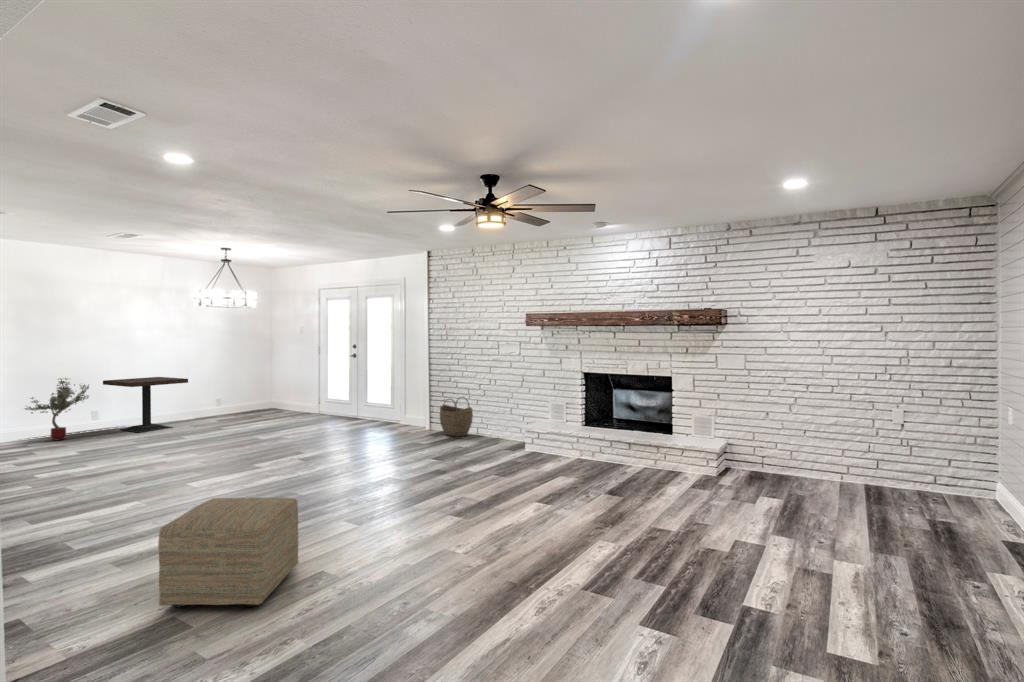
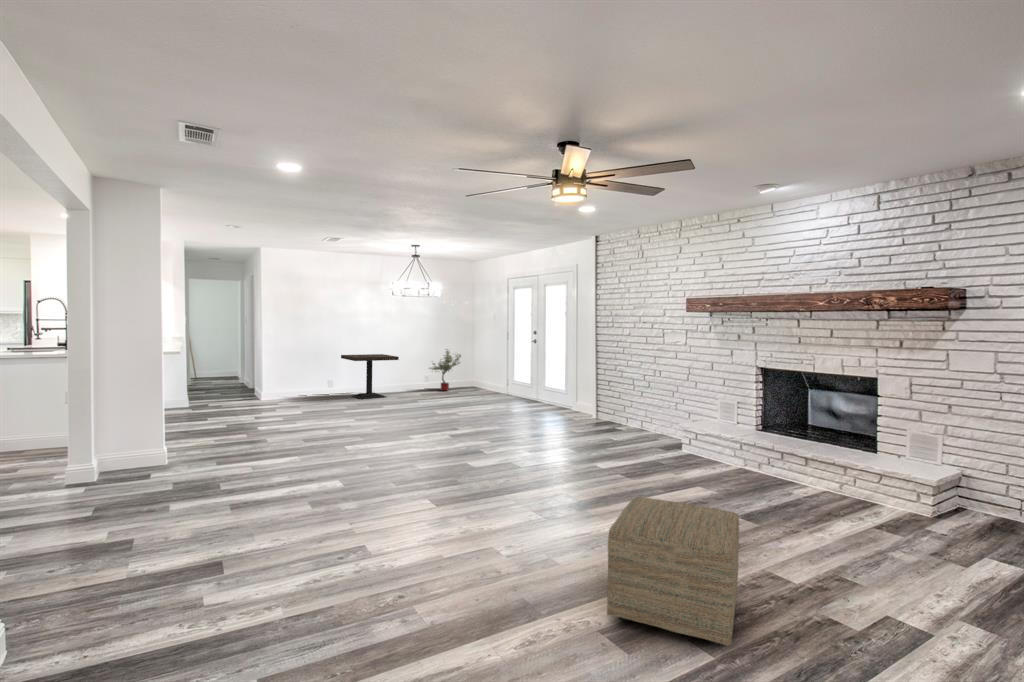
potted tree: present [25,378,89,441] -> present [430,349,461,391]
woven basket: present [440,397,473,437] -> none [600,388,635,430]
ottoman: present [158,497,298,607] -> present [607,497,739,646]

